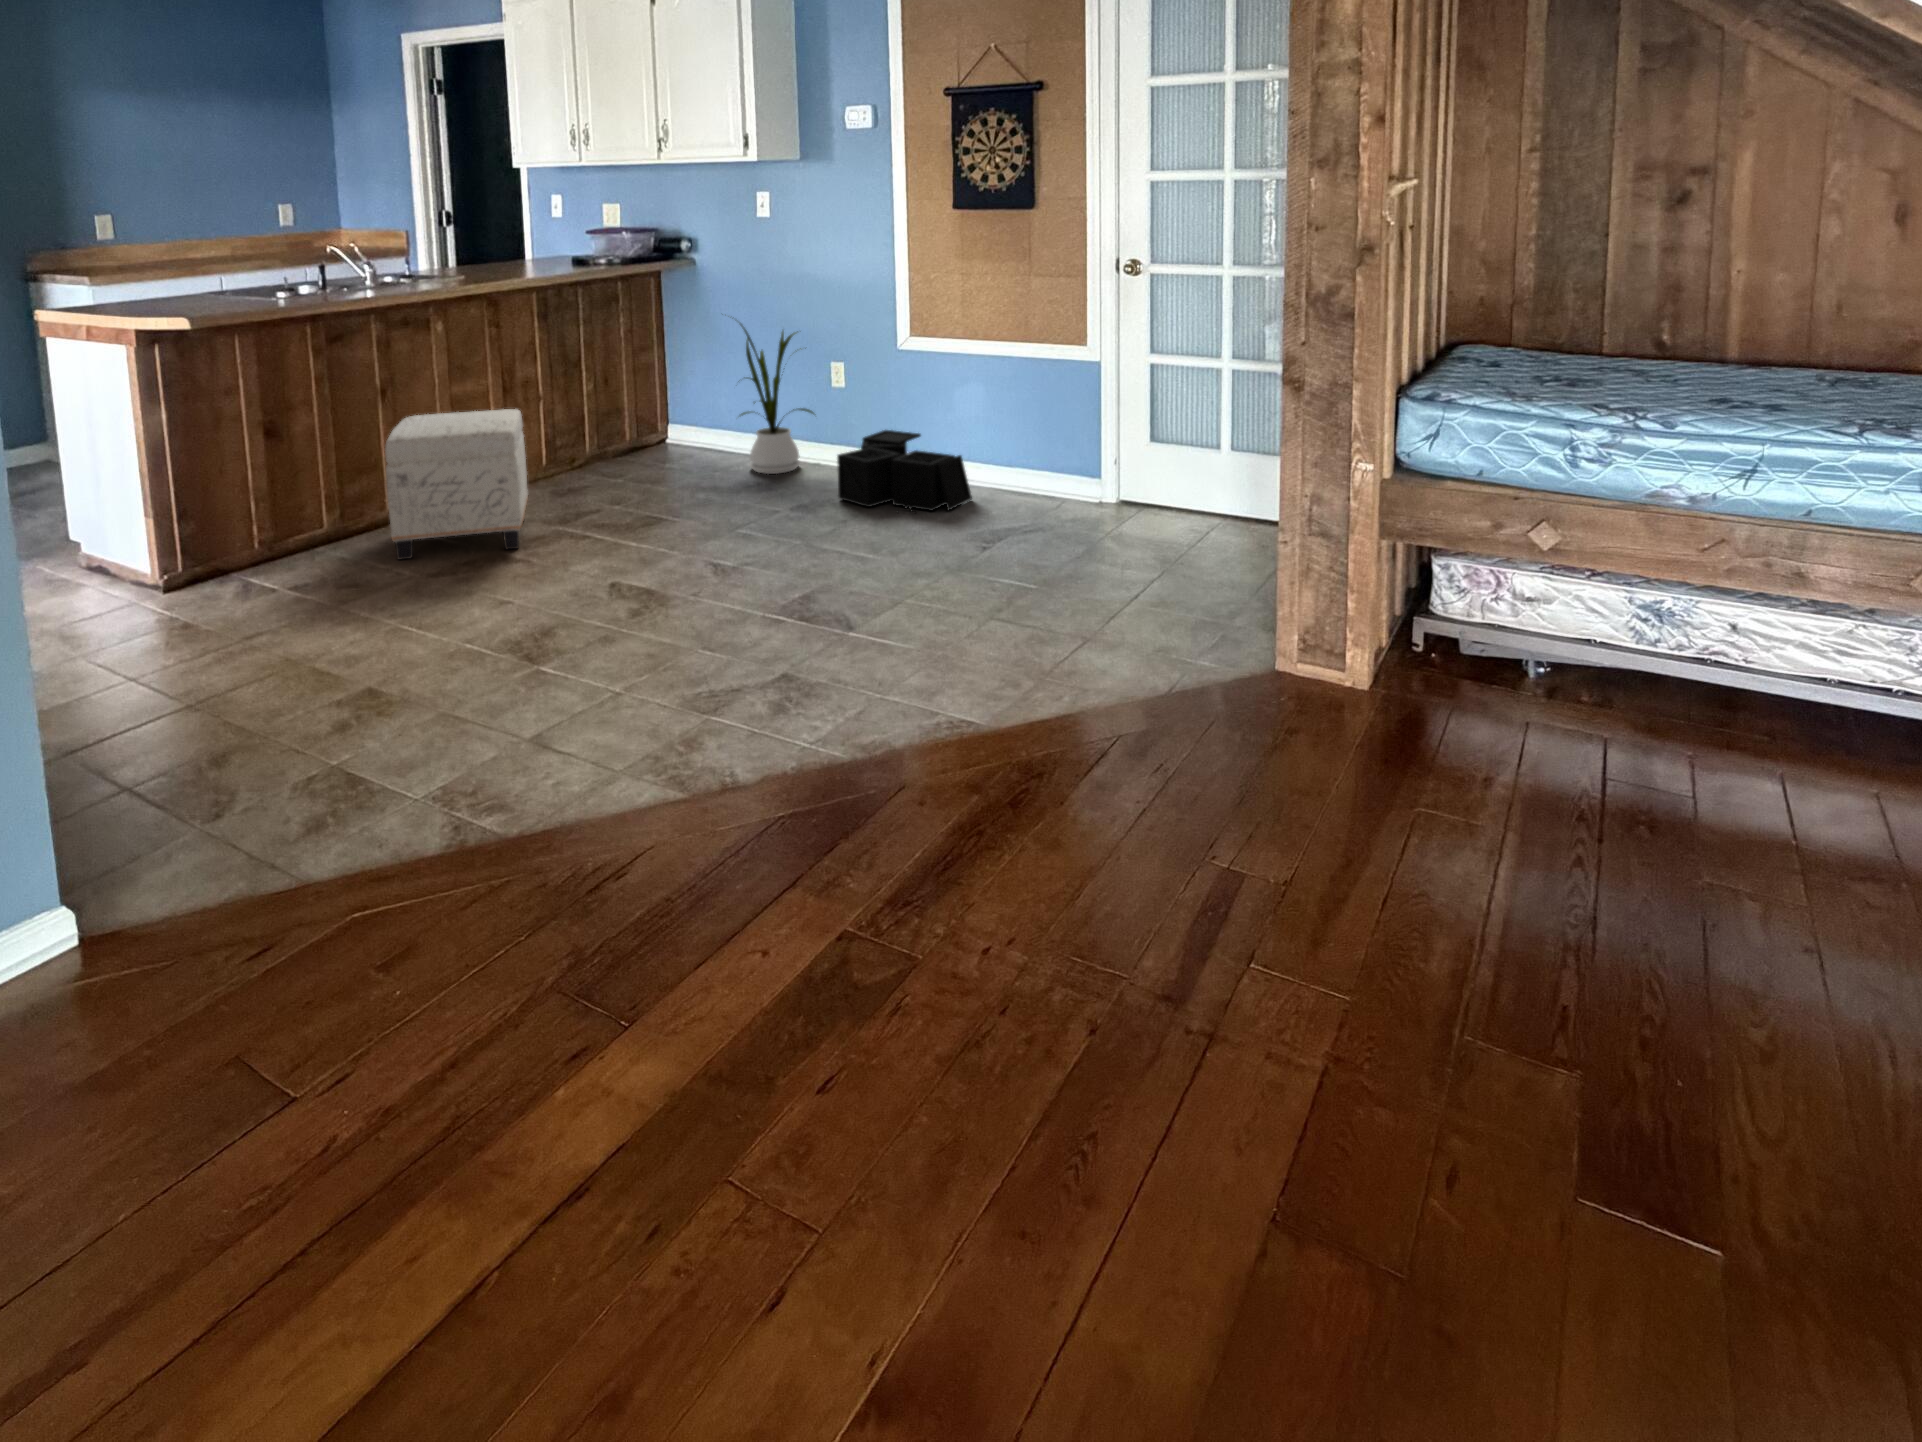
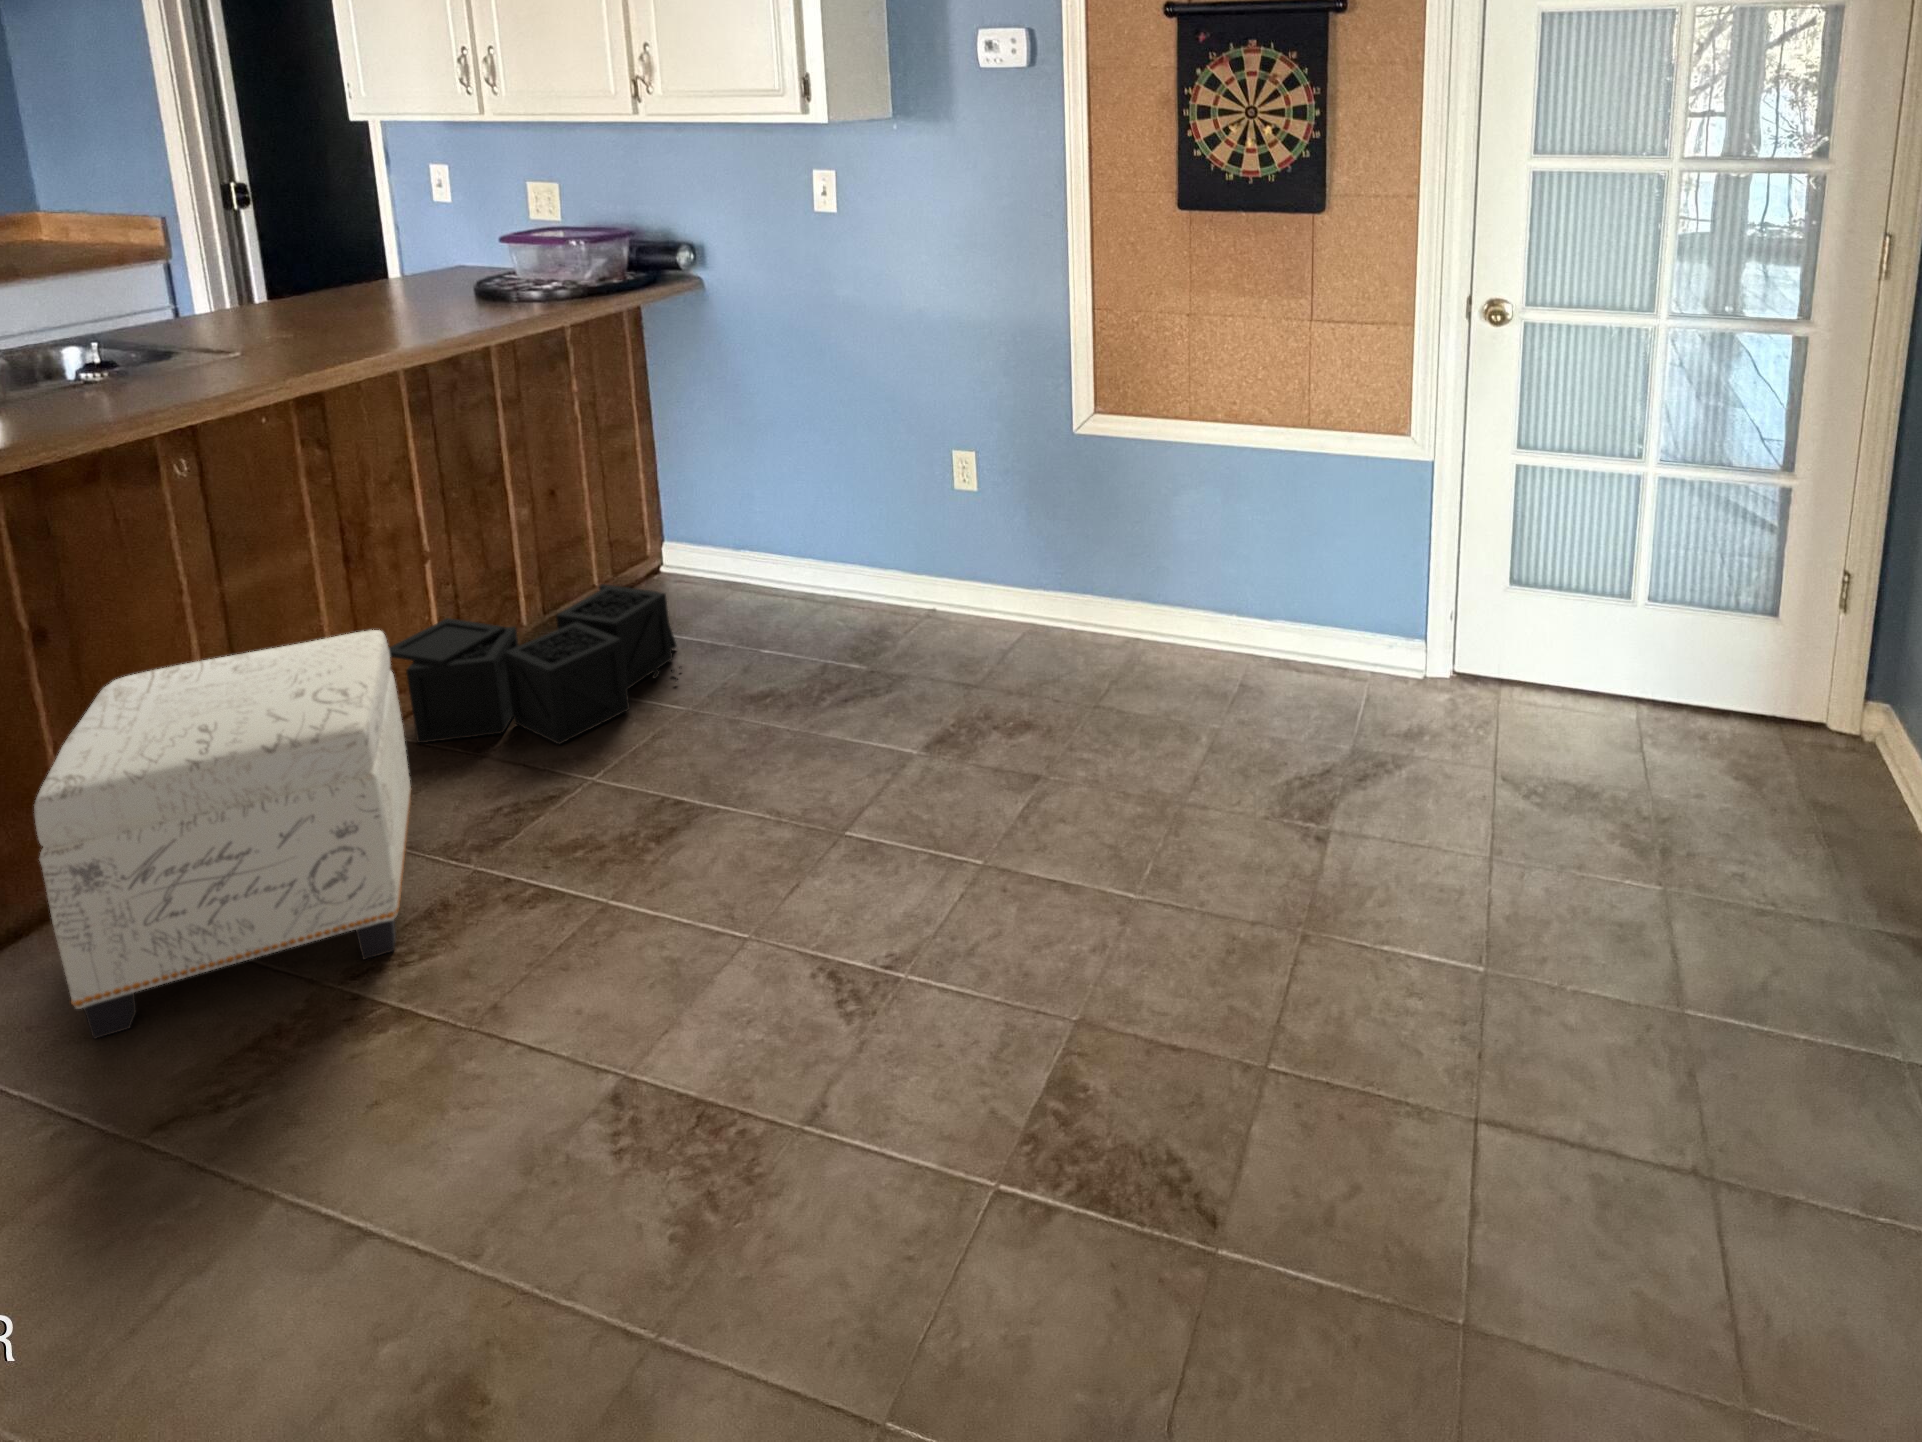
house plant: present [740,324,814,474] -> none [757,379,938,645]
storage bin: present [837,430,972,511] -> present [389,584,681,744]

